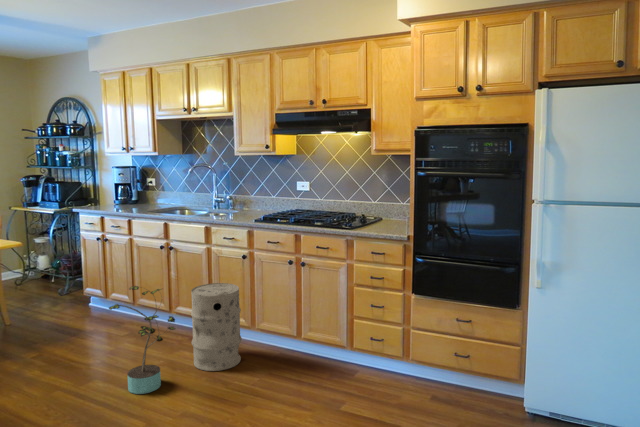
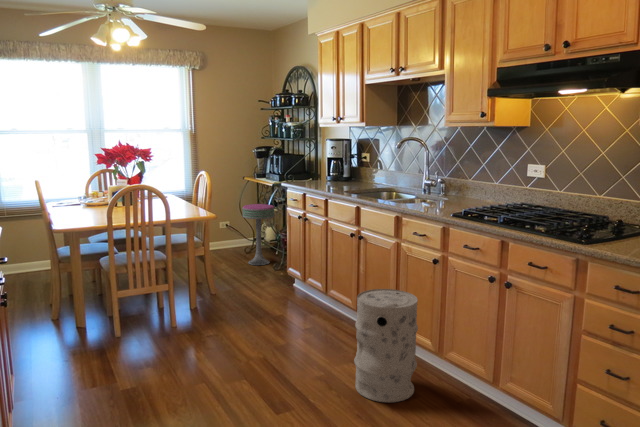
bar stool: none [17,232,54,294] -> present [242,204,275,265]
potted plant: present [109,286,175,394] -> none [254,279,326,407]

